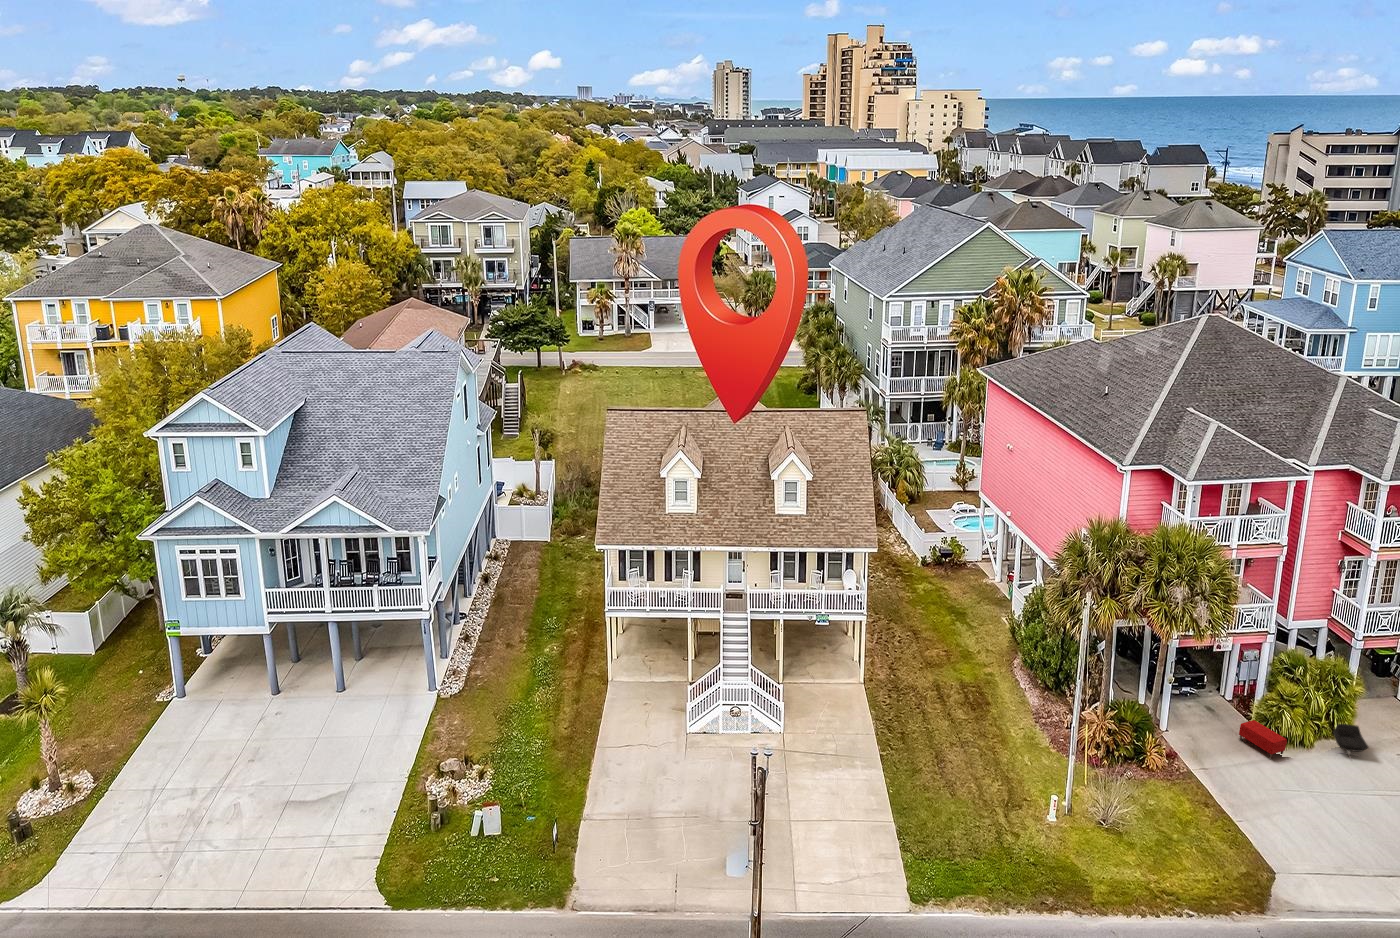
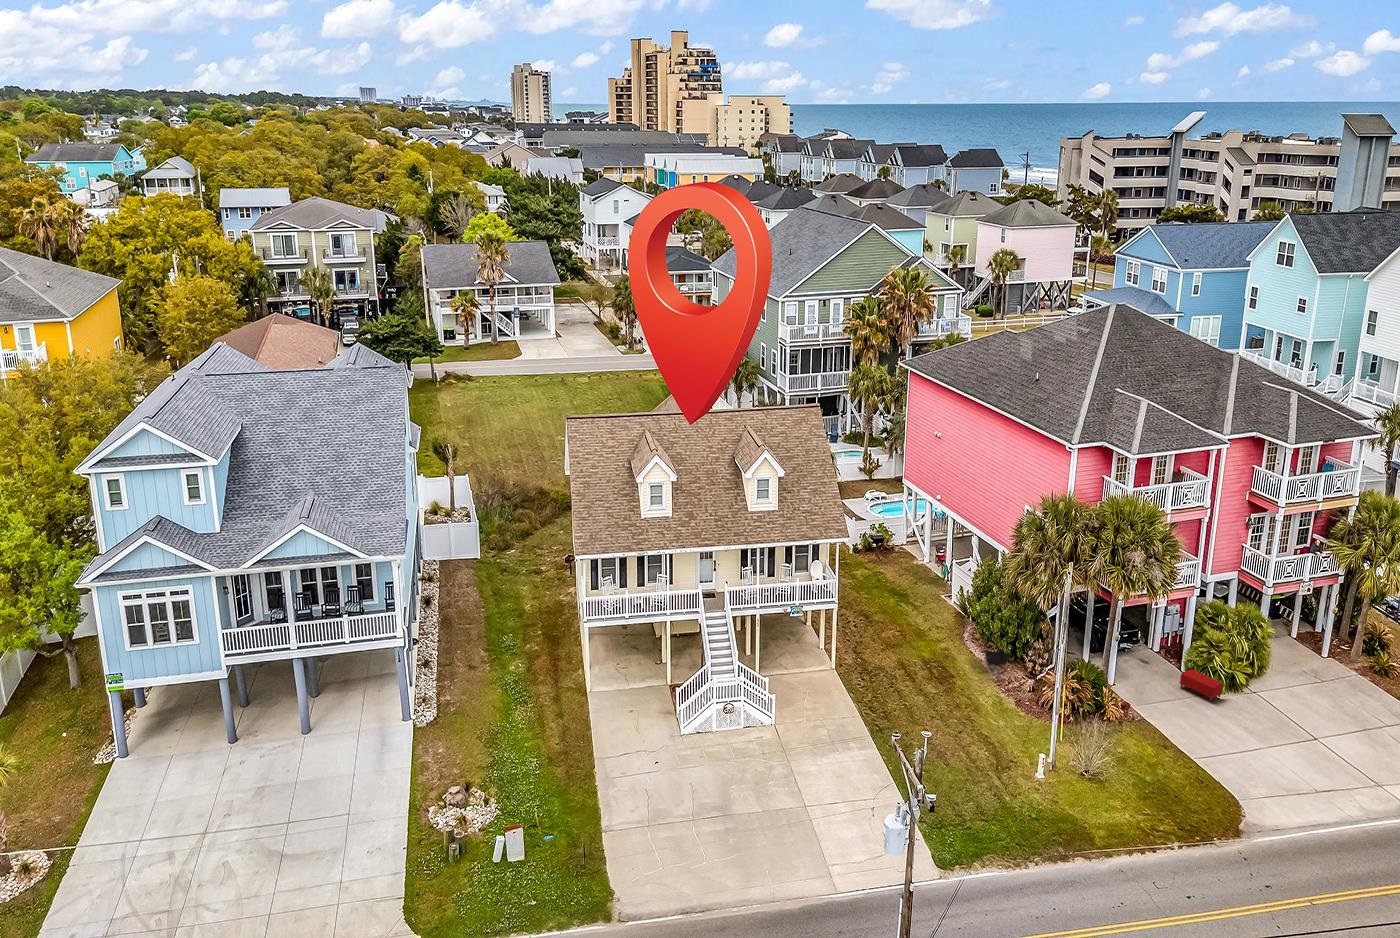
lounge chair: present [1333,724,1368,759] -> present [985,651,1010,672]

